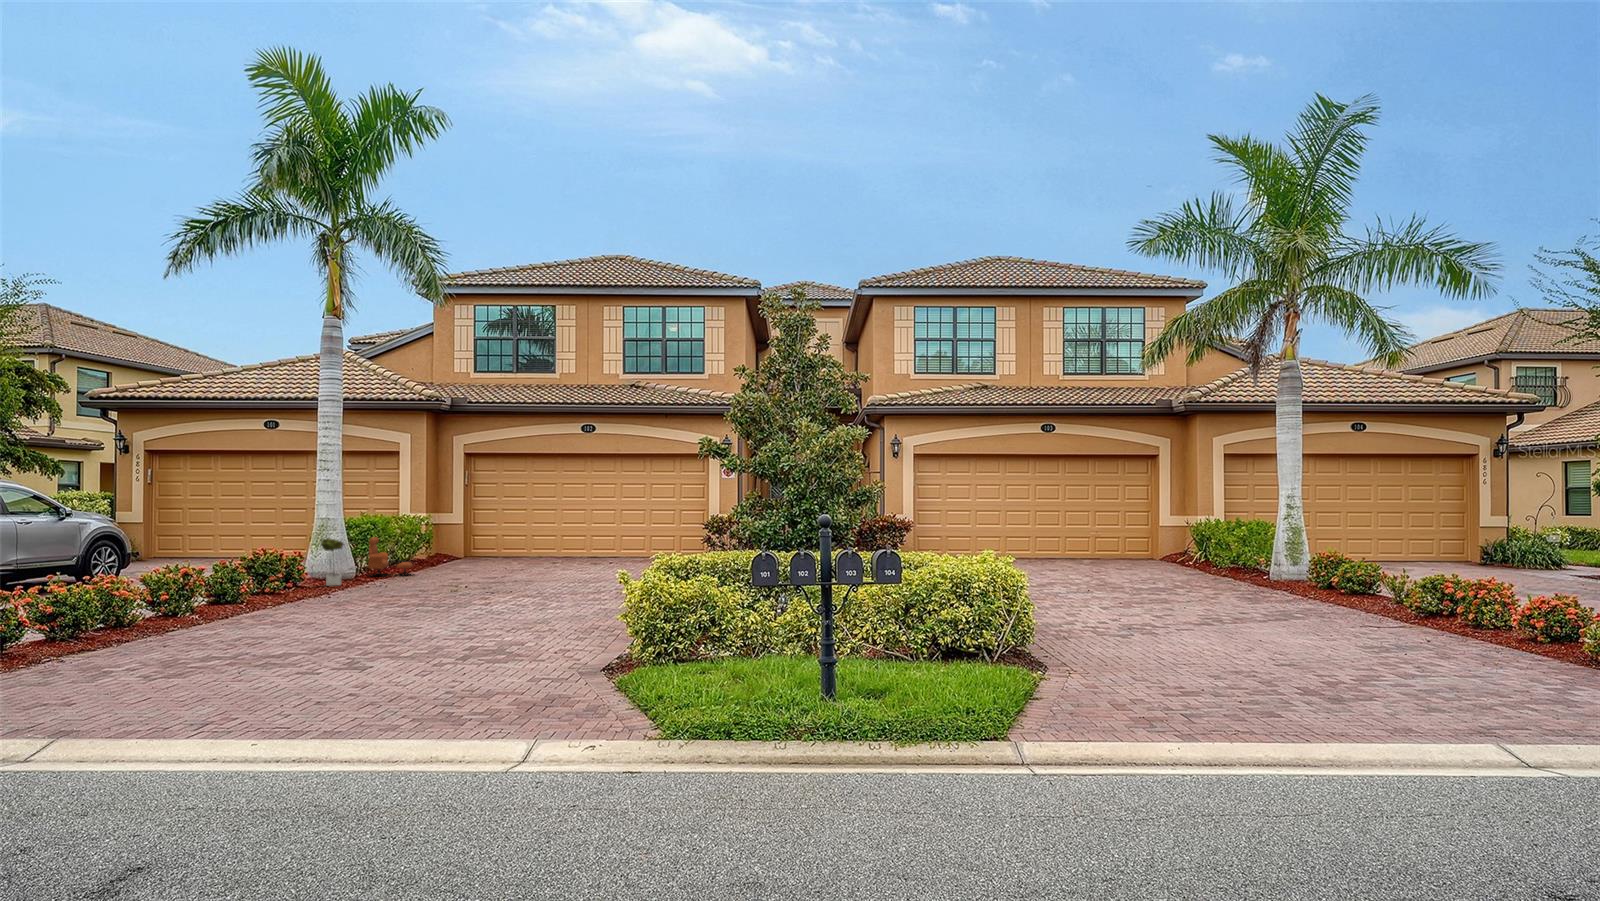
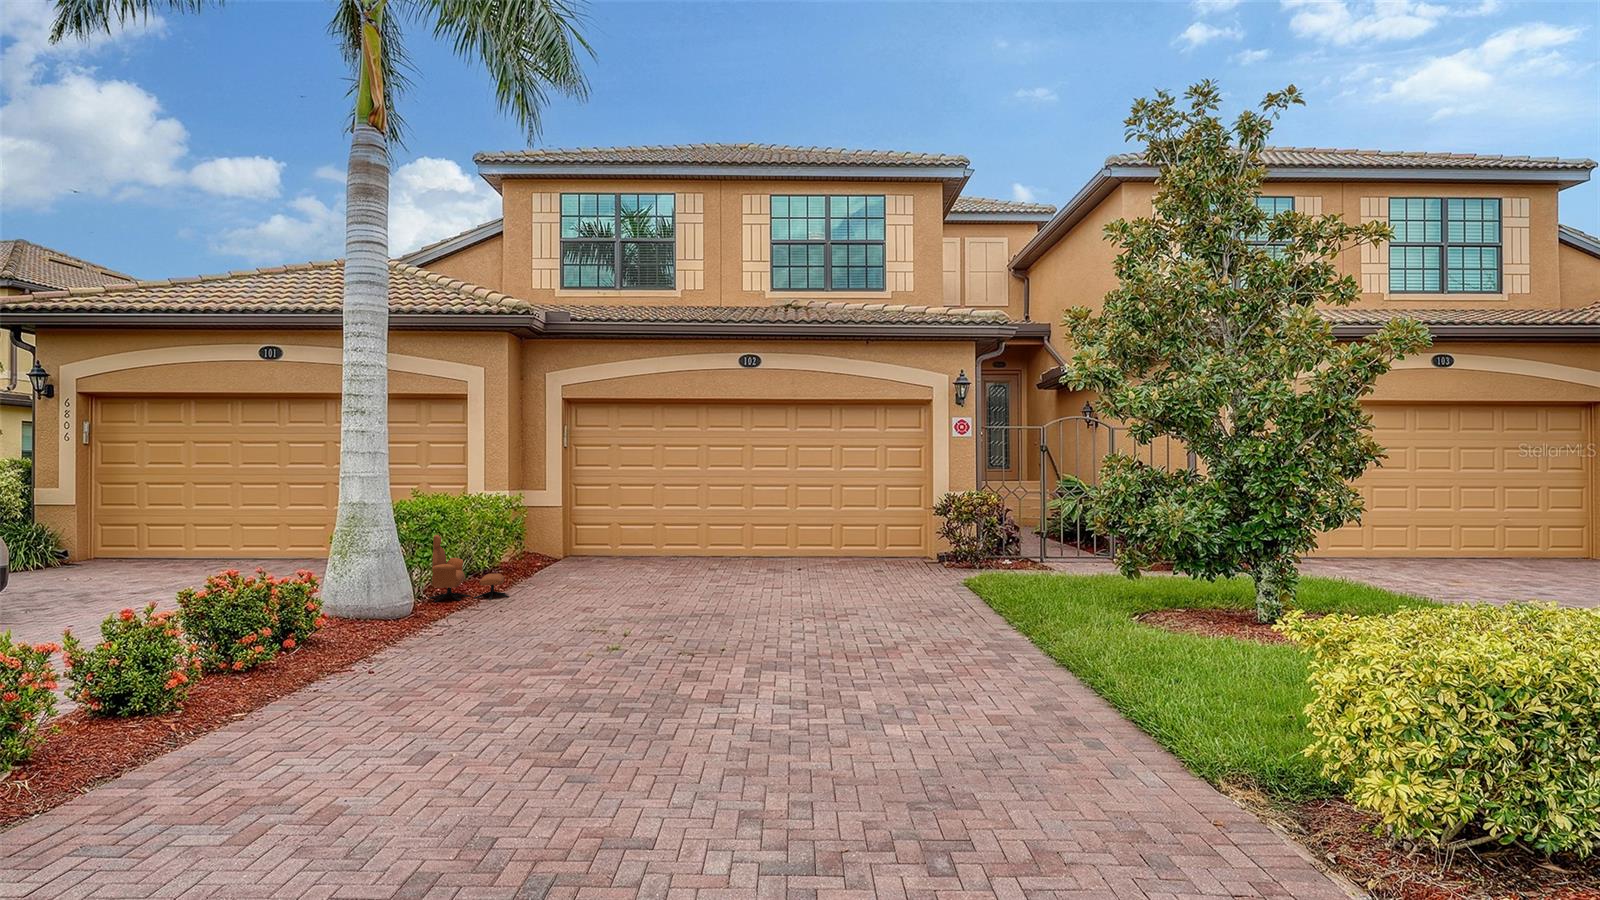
potted tree: present [321,538,343,586] -> none [350,543,393,632]

